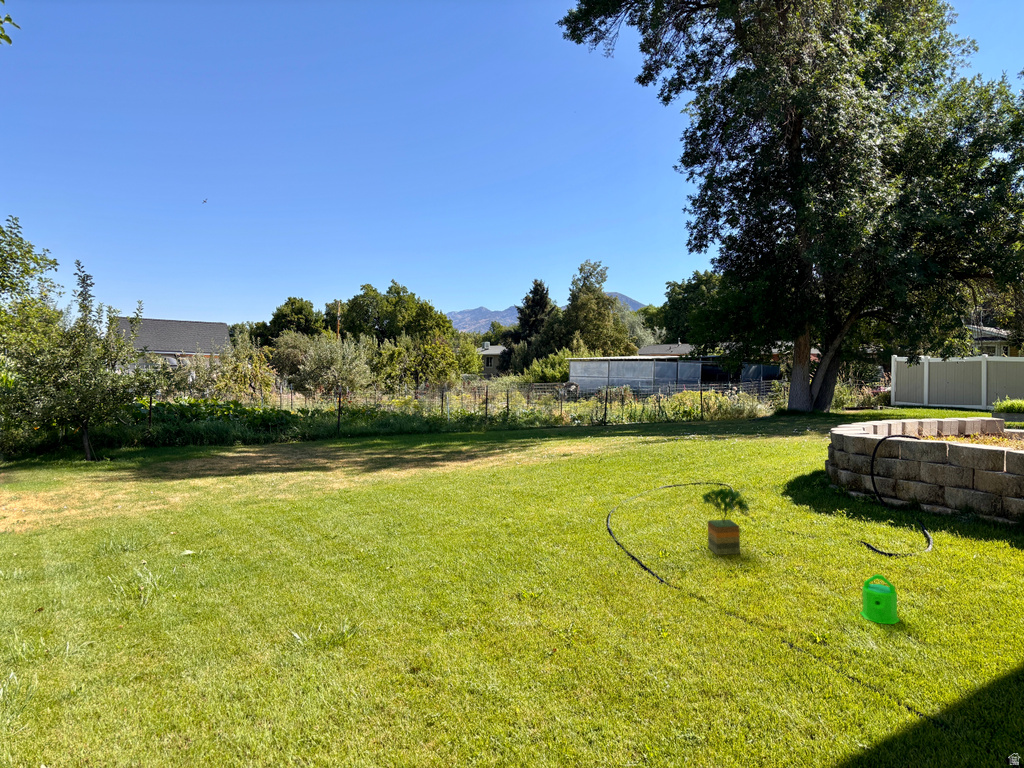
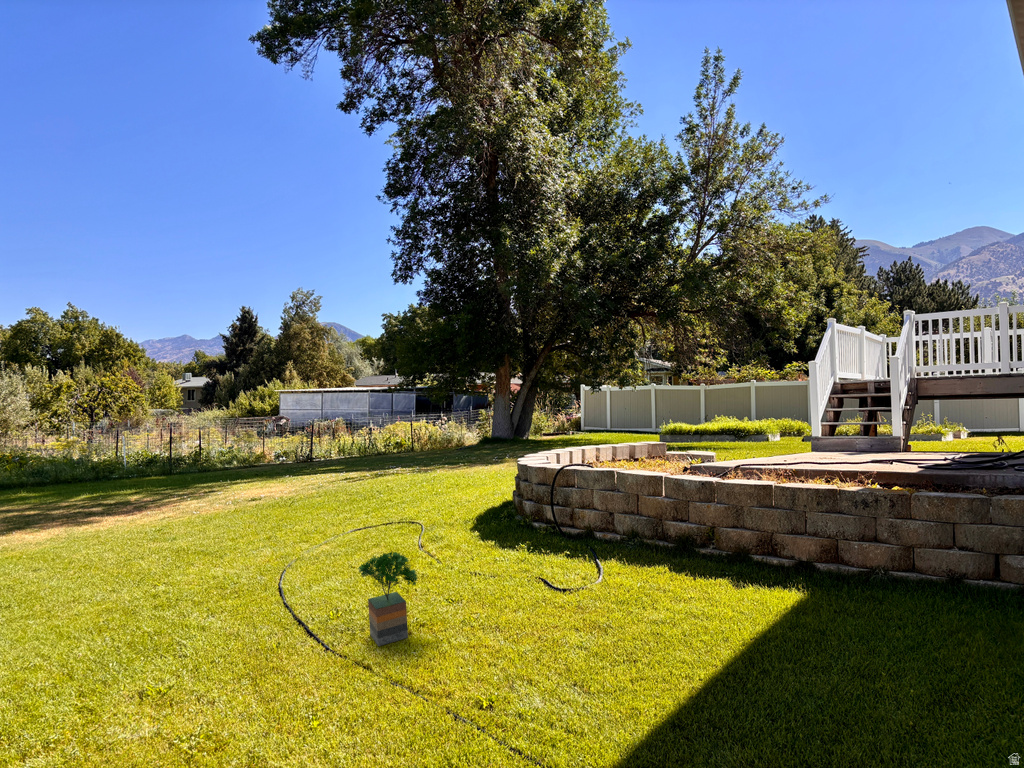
watering can: present [860,574,900,624] -> none [537,659,582,728]

